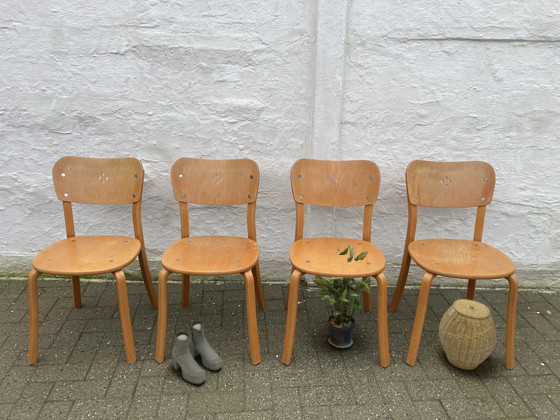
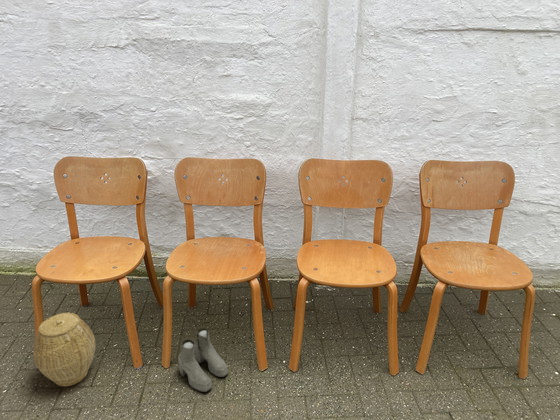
potted plant: present [312,243,371,349] -> none [320,248,380,355]
woven basket: present [439,299,497,370] -> present [33,313,96,386]

